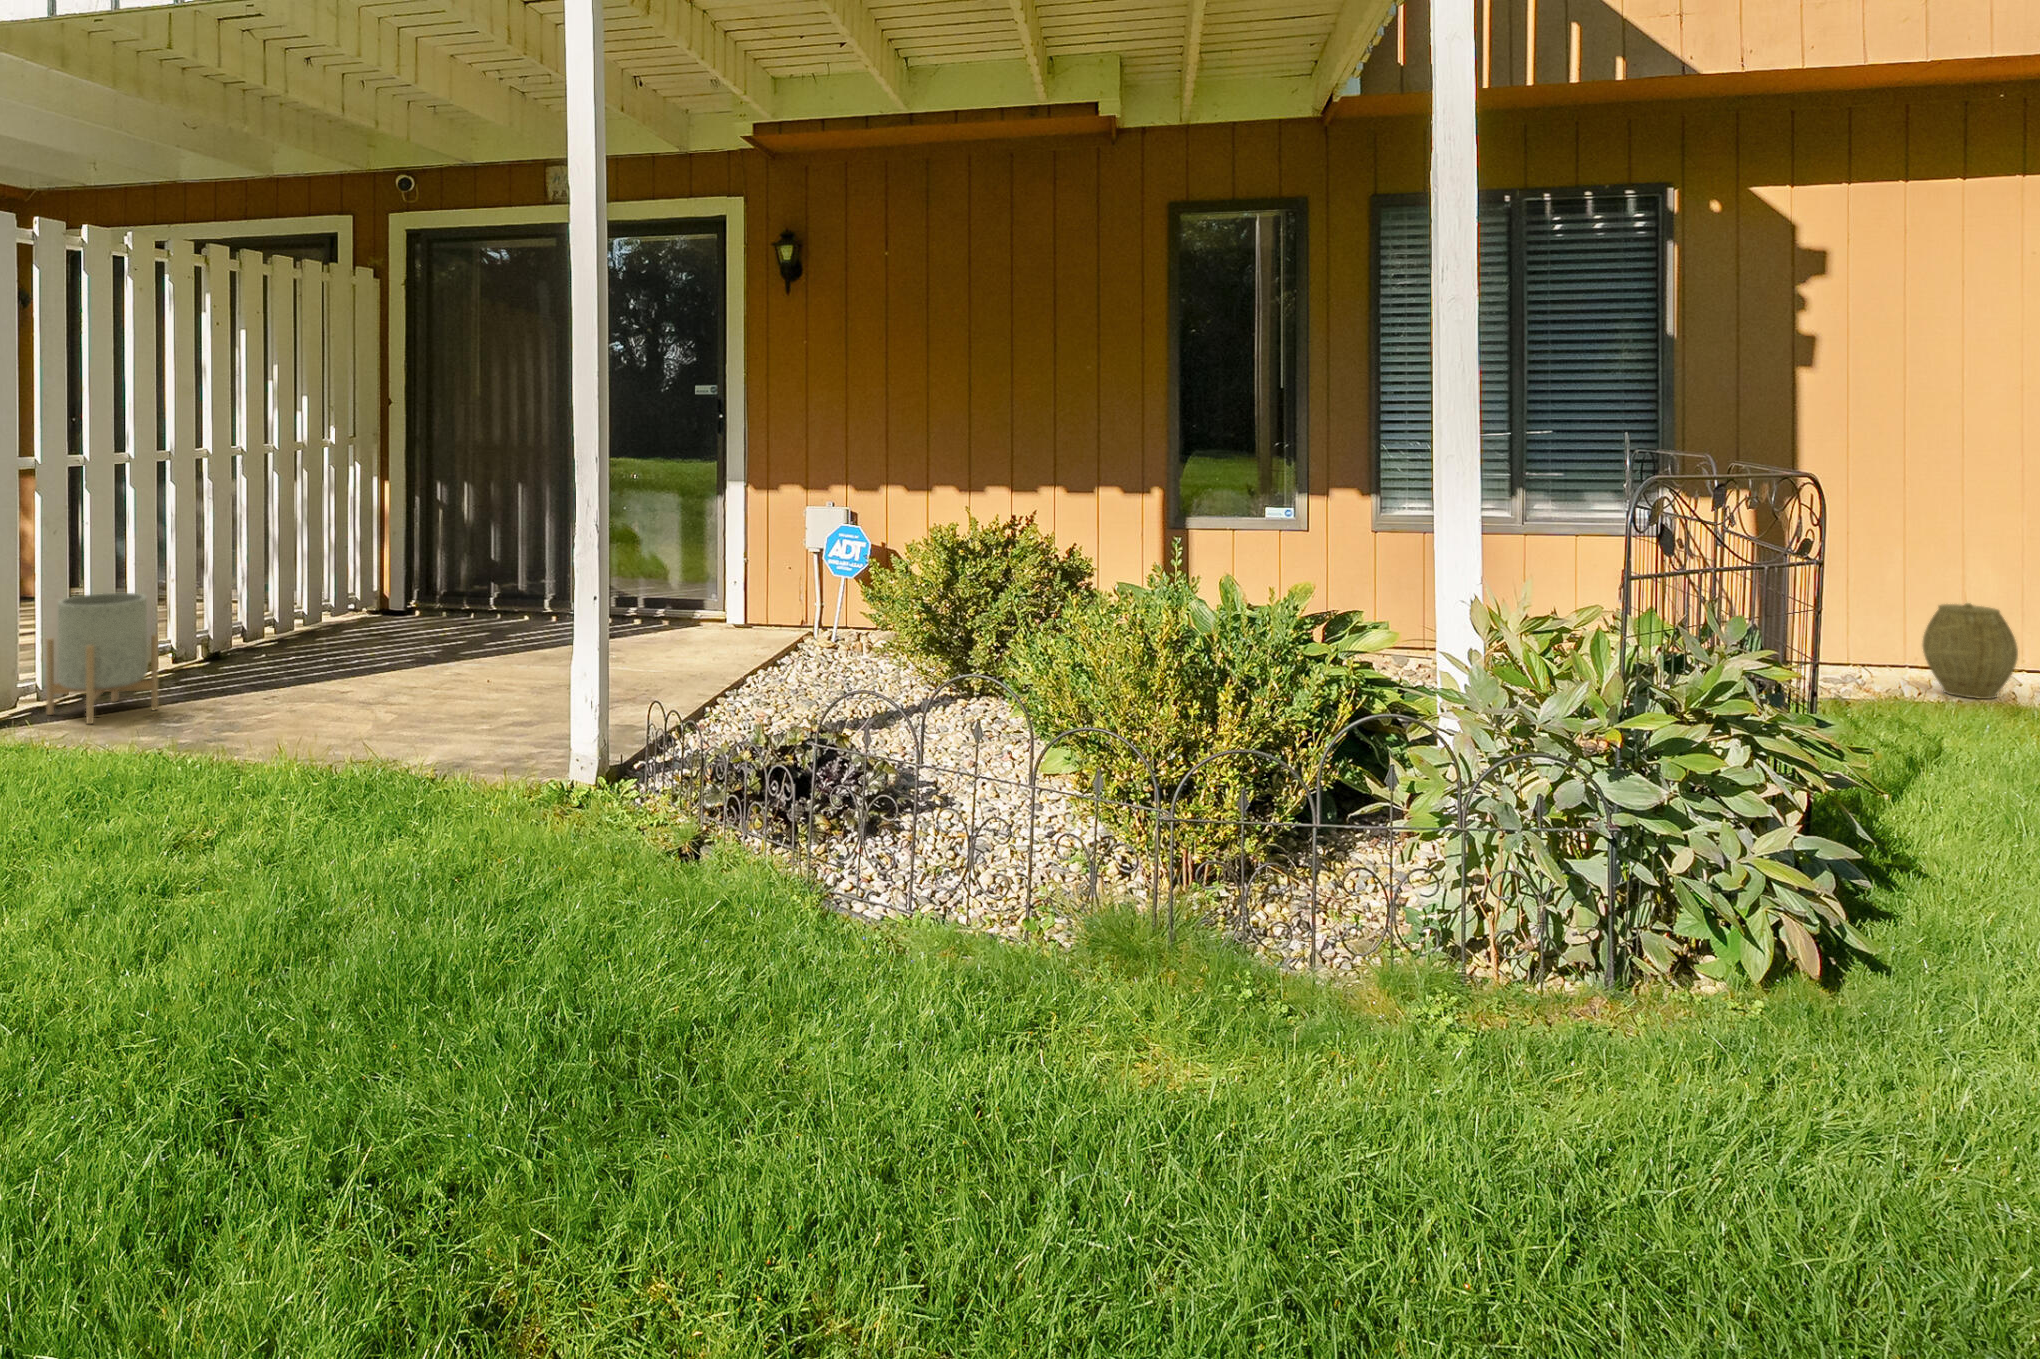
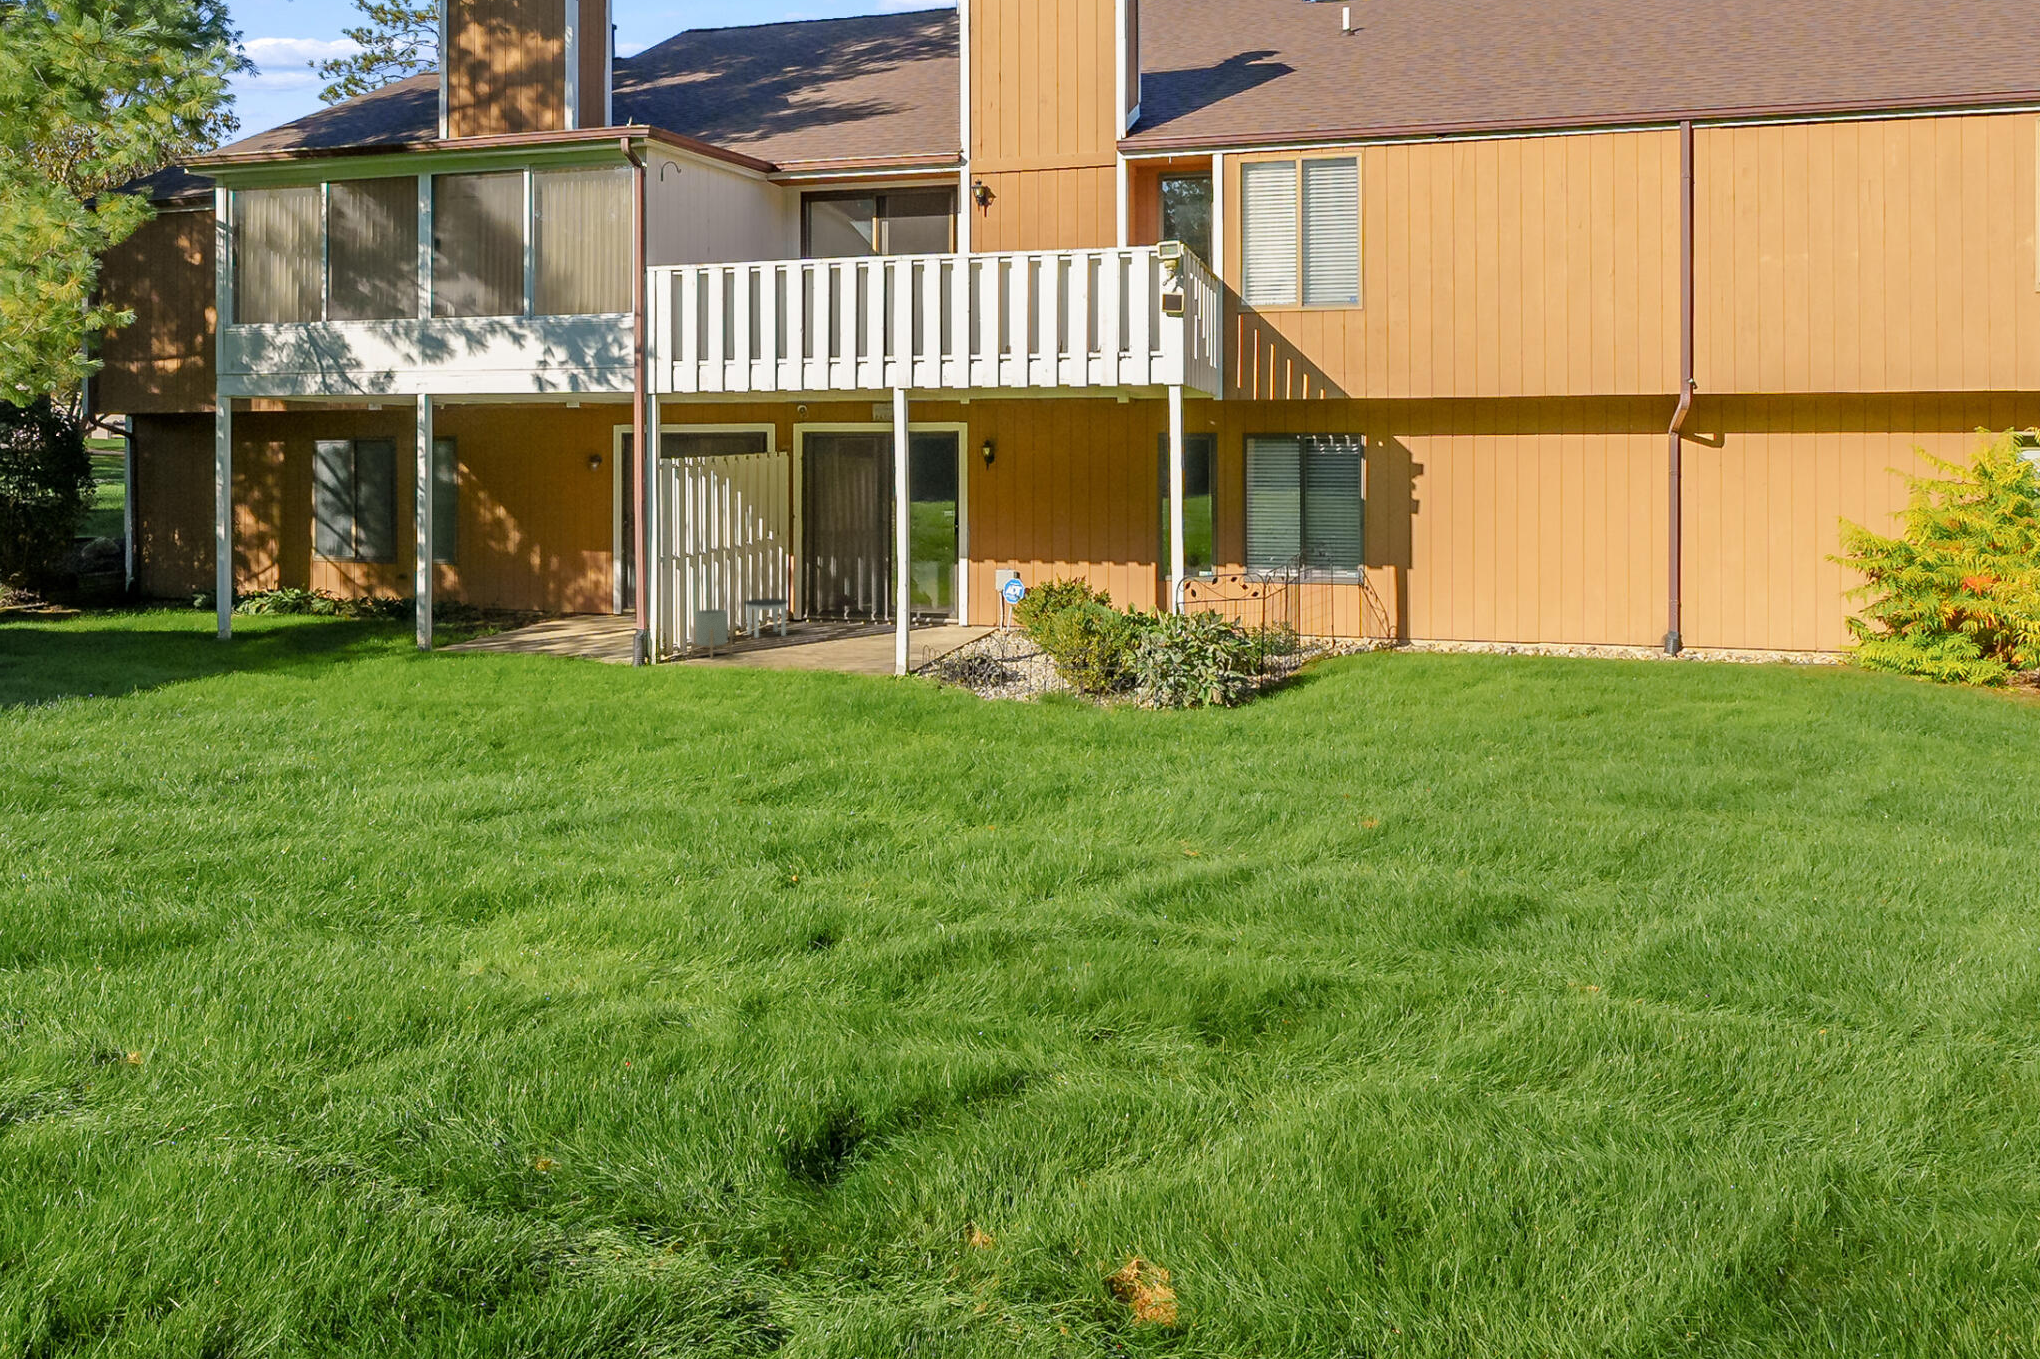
round table: none [245,565,349,655] -> present [744,598,788,638]
woven basket: present [1923,603,2018,699] -> none [1440,615,1471,653]

